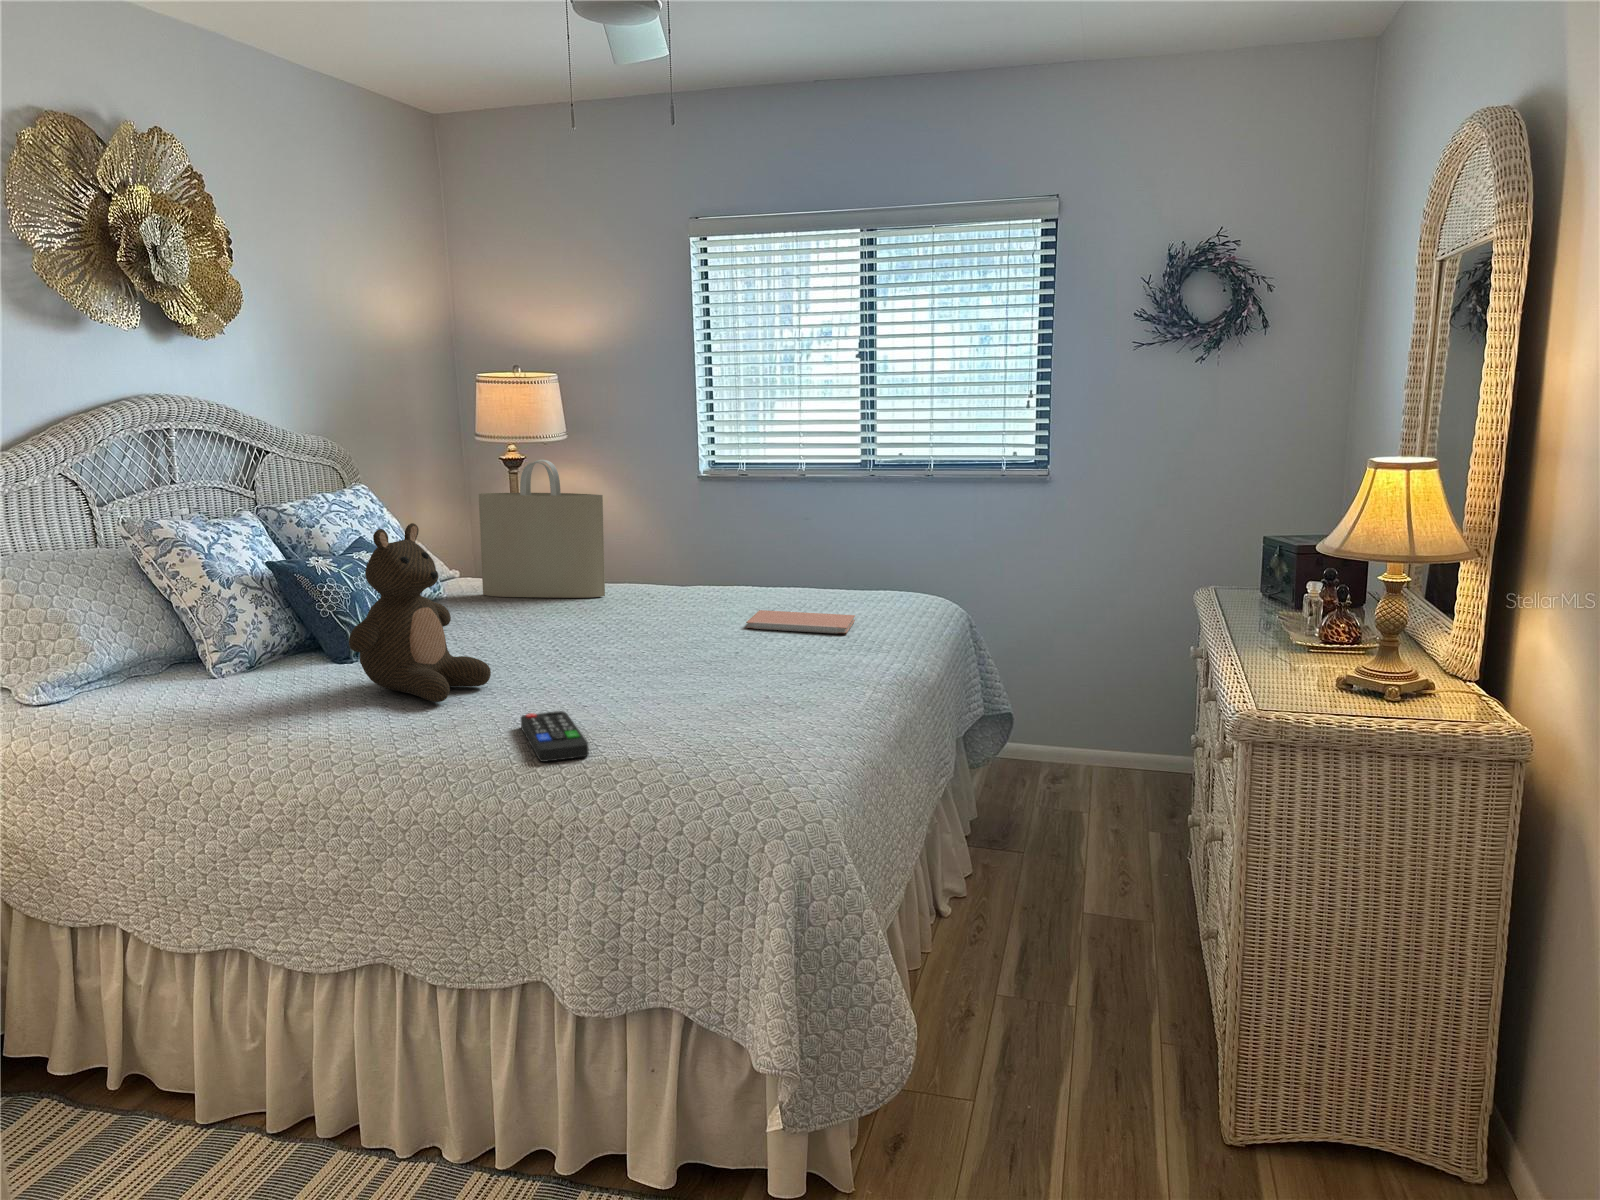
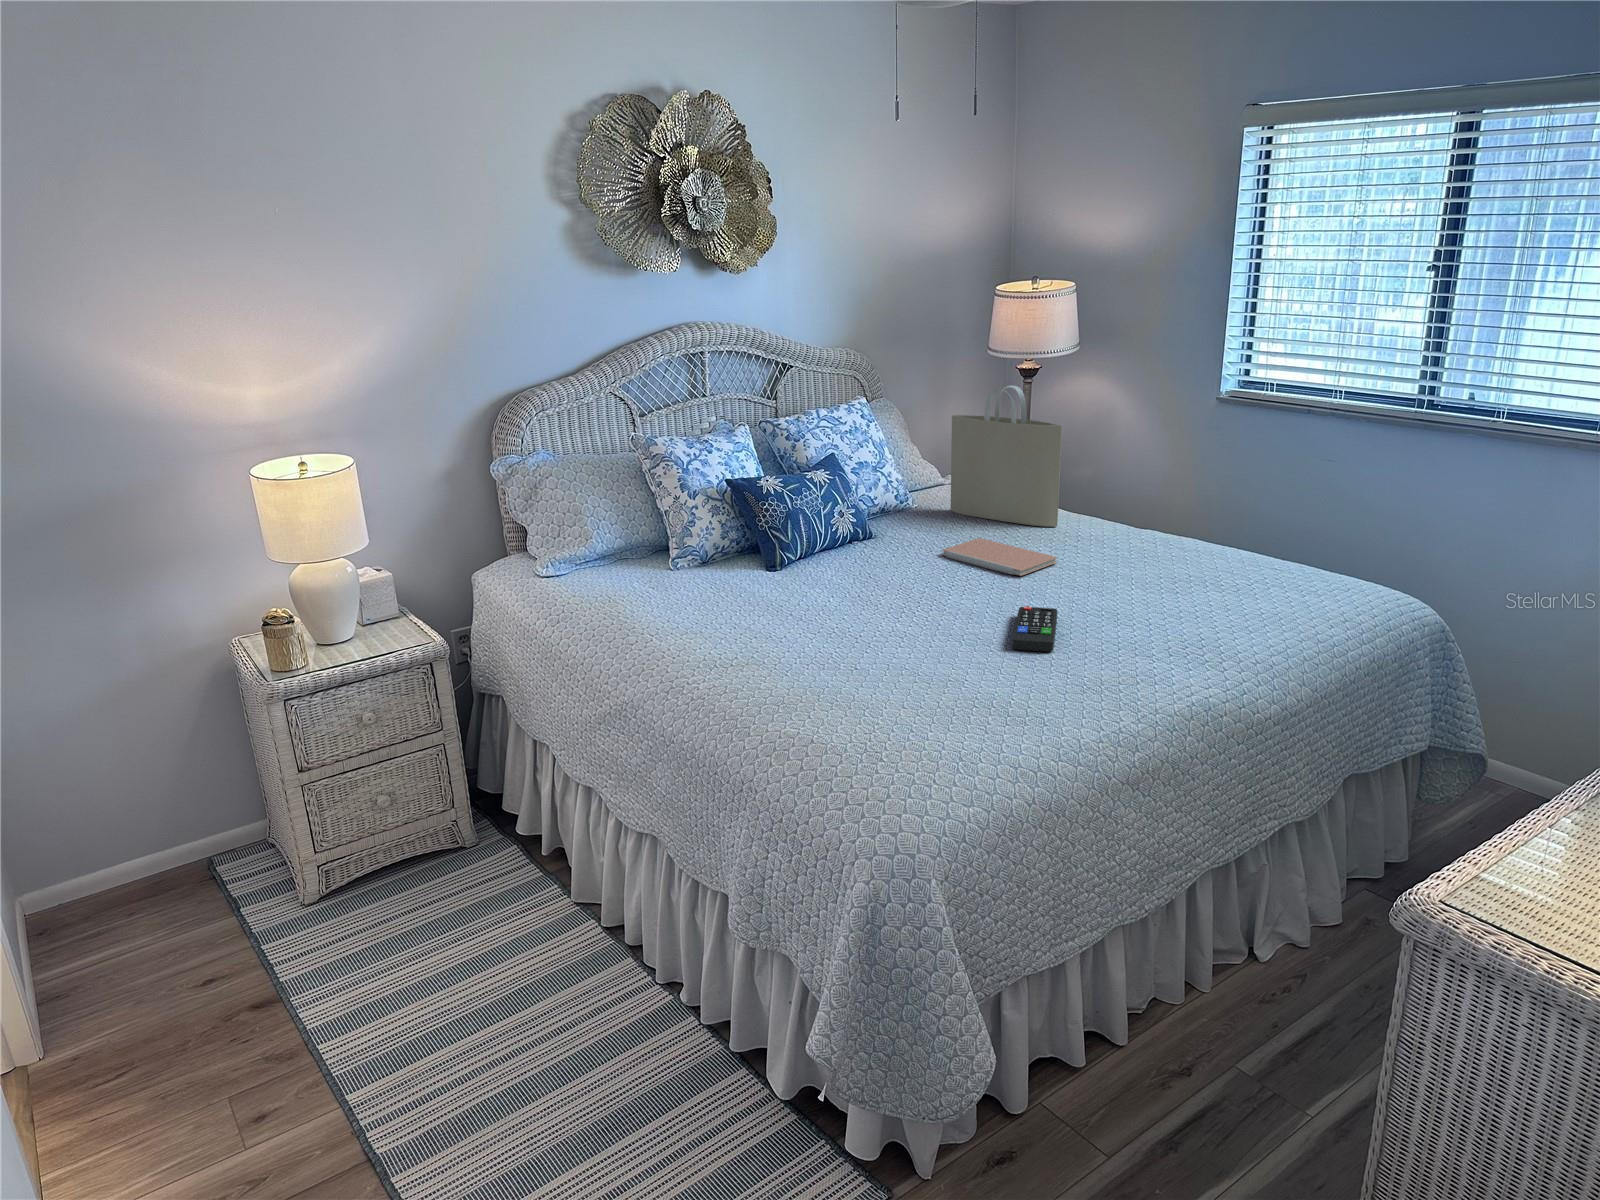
stuffed bear: present [349,523,491,702] -> none [729,465,849,628]
notebook: present [746,610,855,634] -> present [942,538,1058,576]
remote control: present [521,711,589,762] -> present [1012,606,1057,652]

